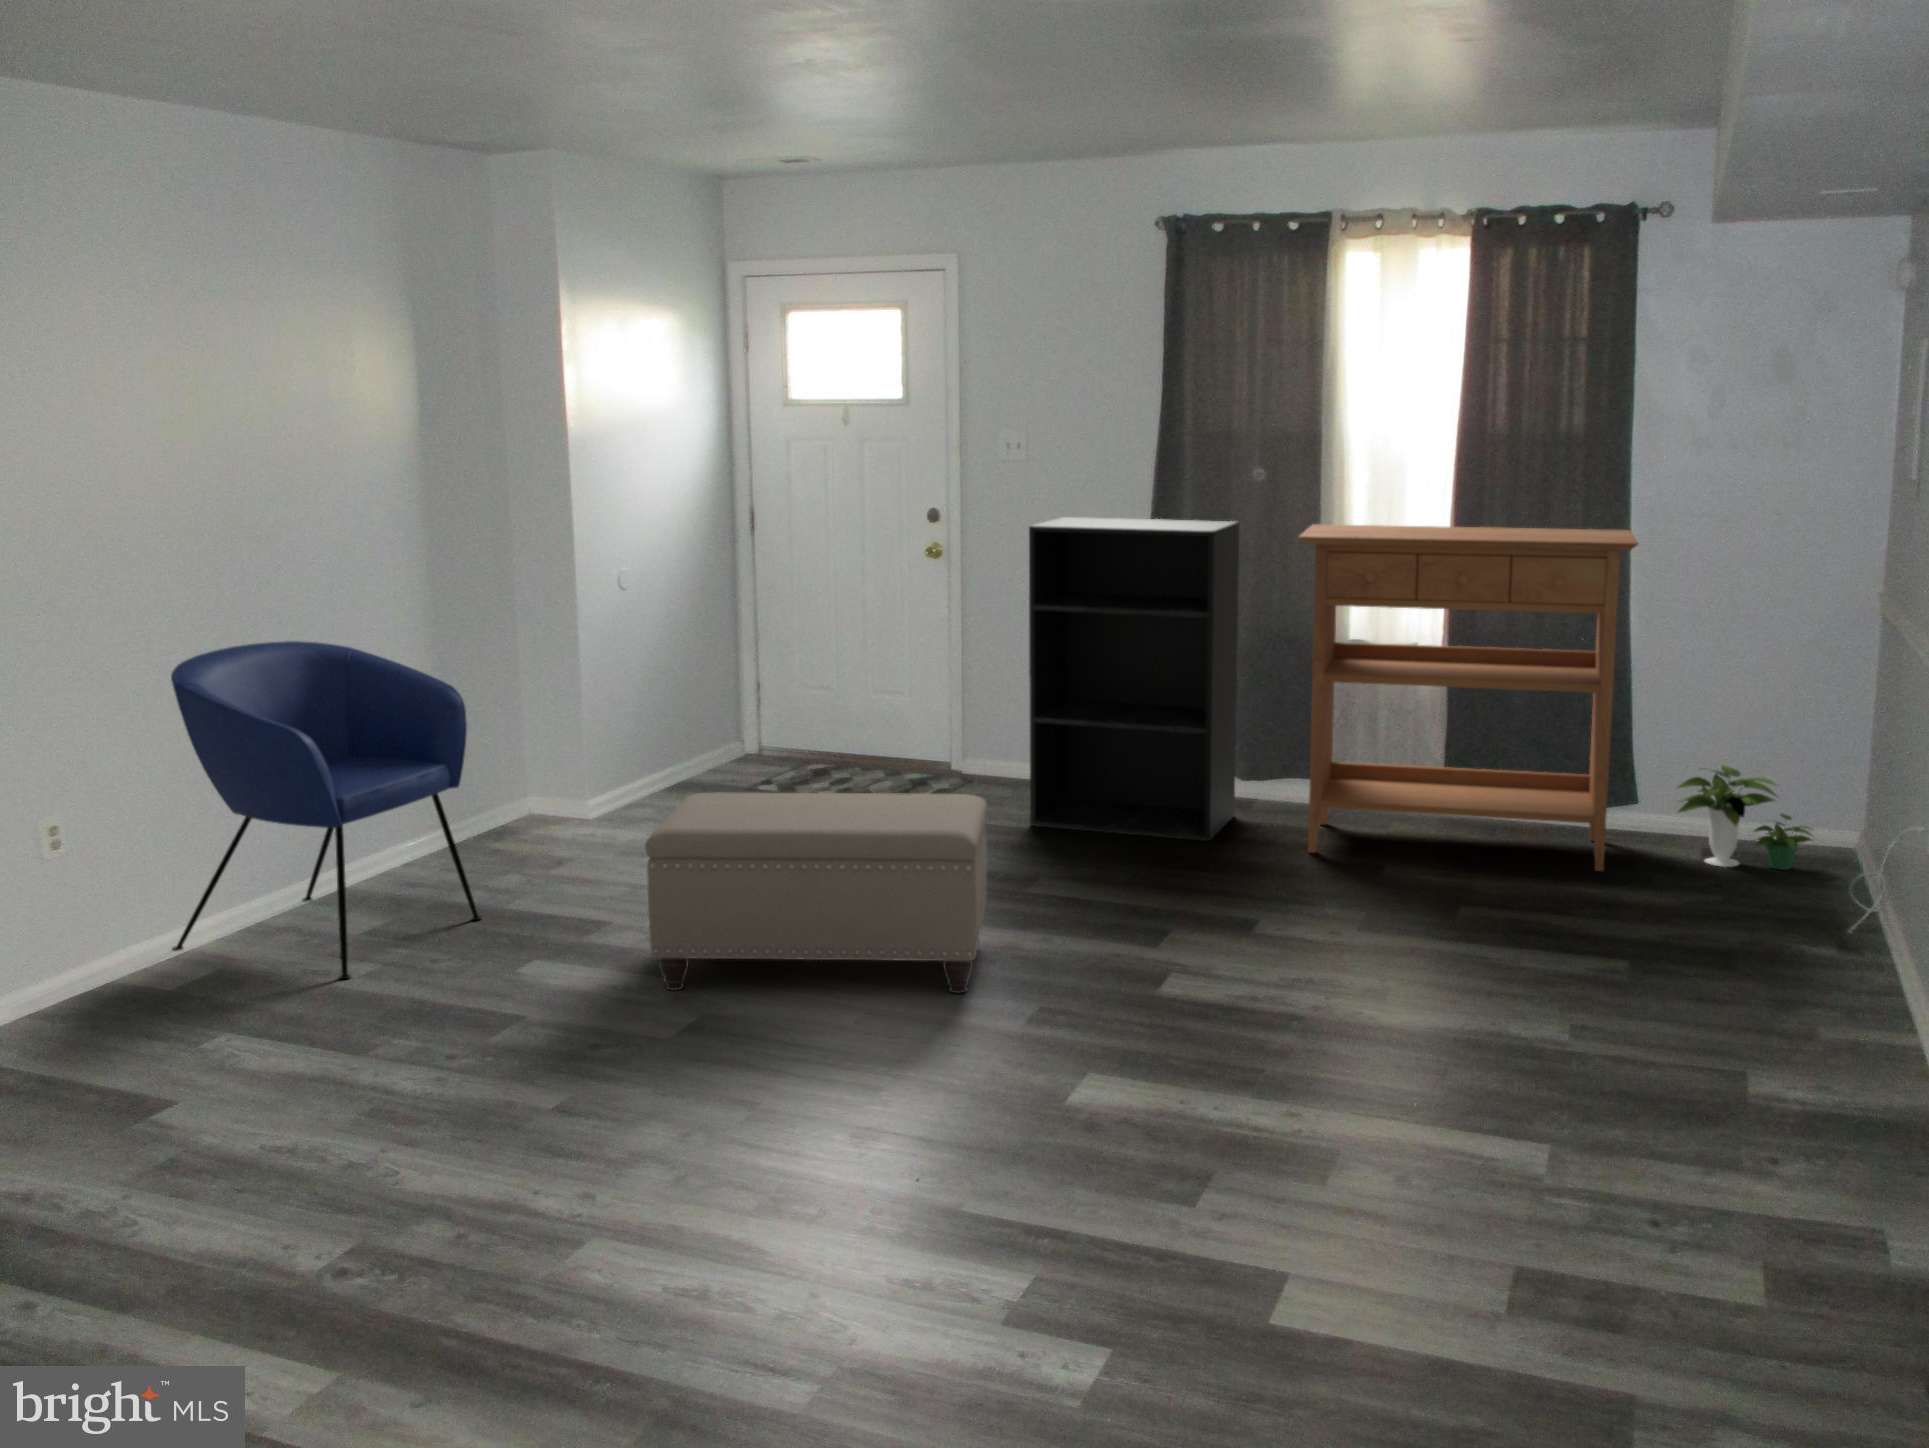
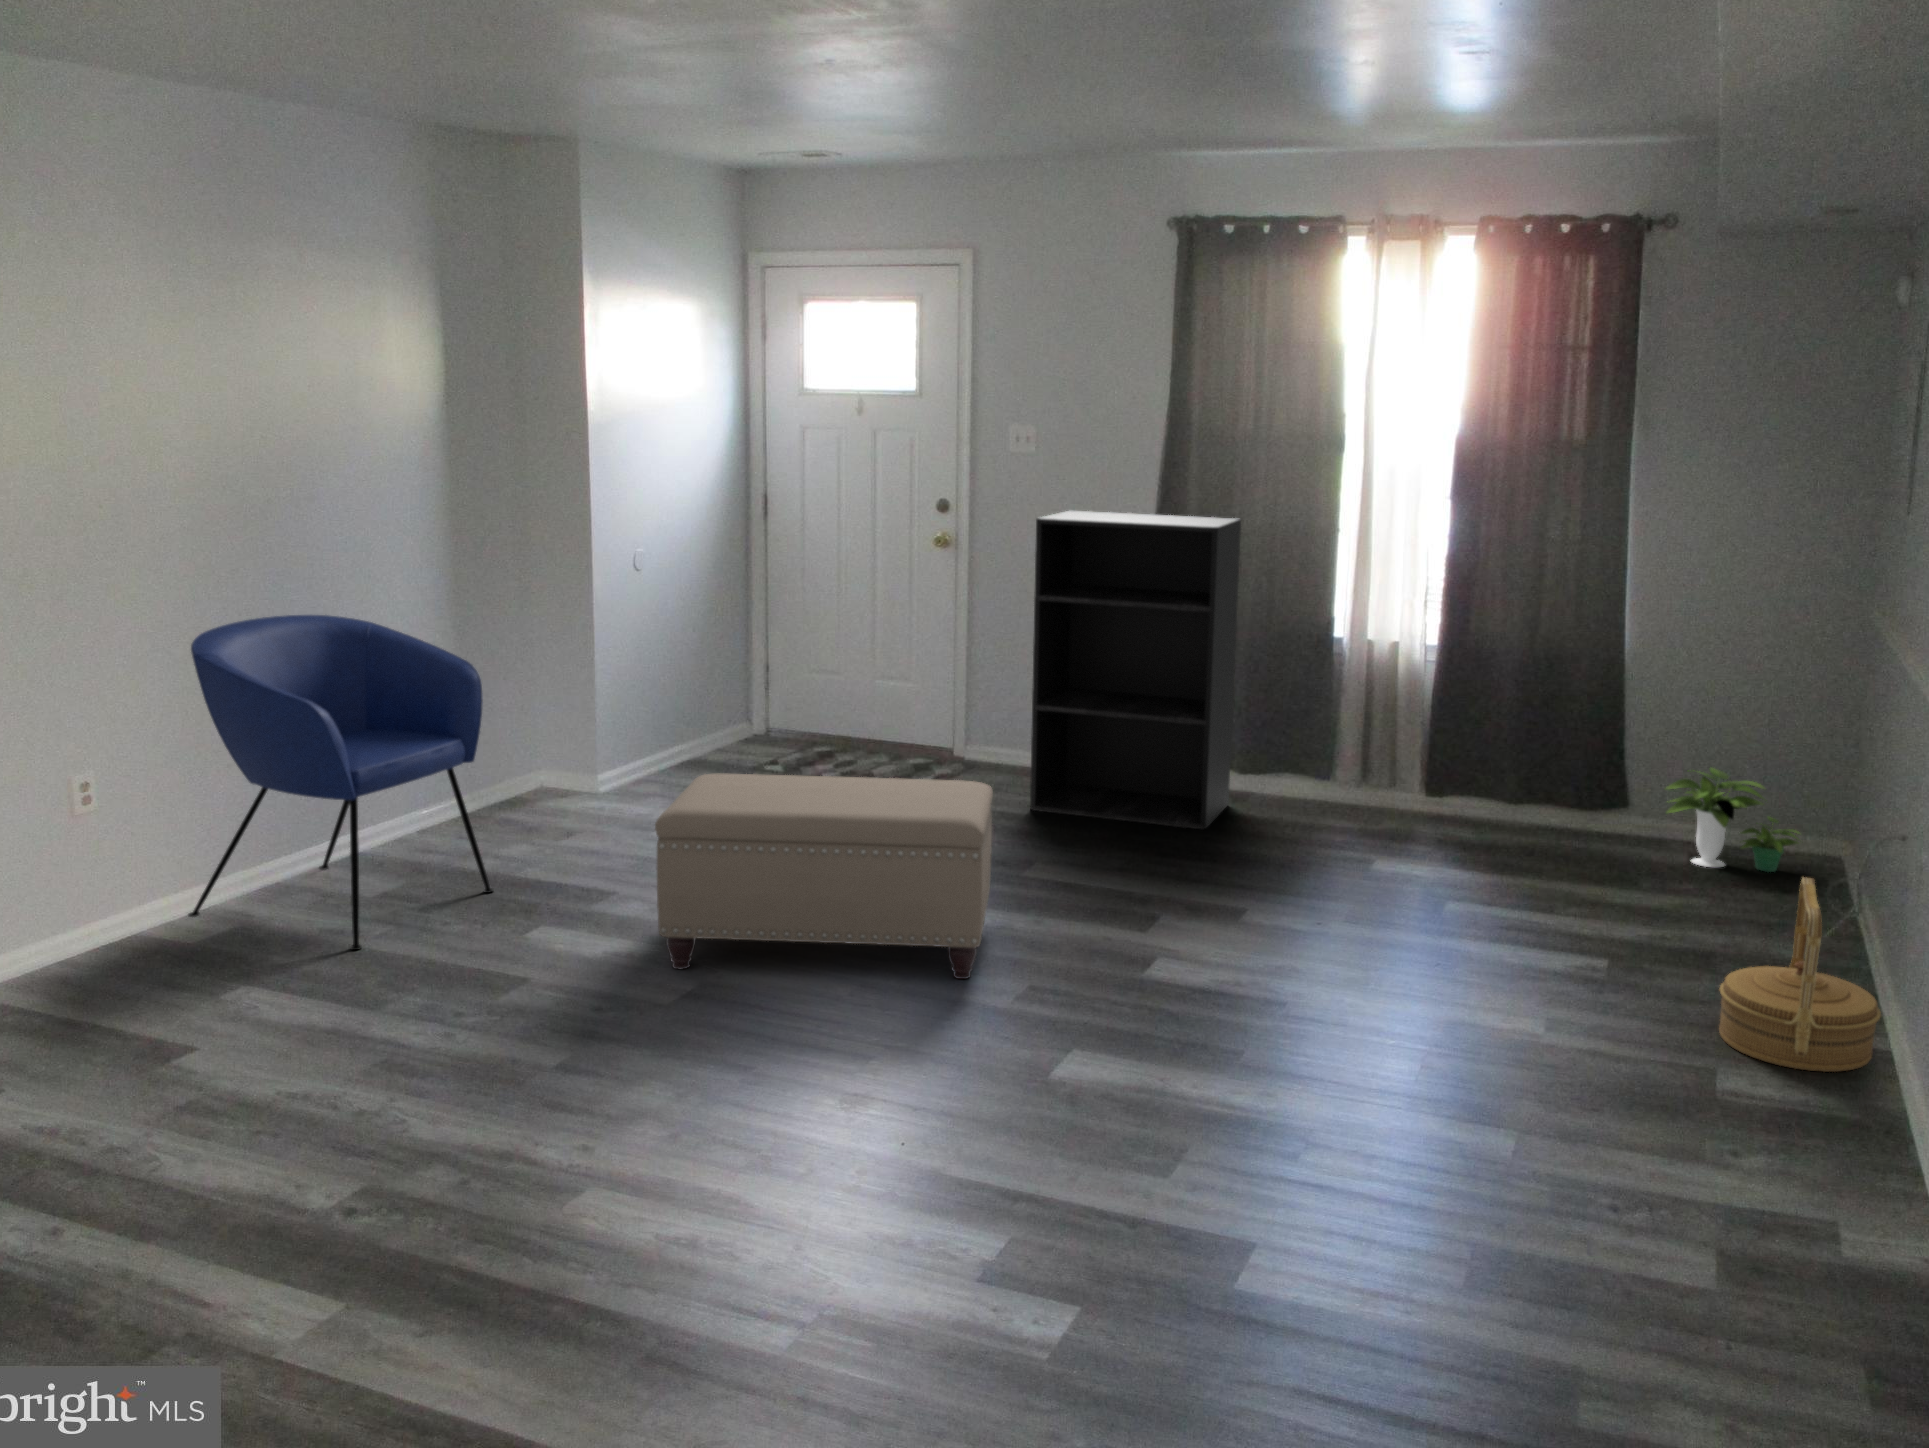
console table: present [1299,524,1639,871] -> none [1301,523,1639,869]
woven basket: none [1715,869,1874,1062] -> present [1719,878,1881,1072]

